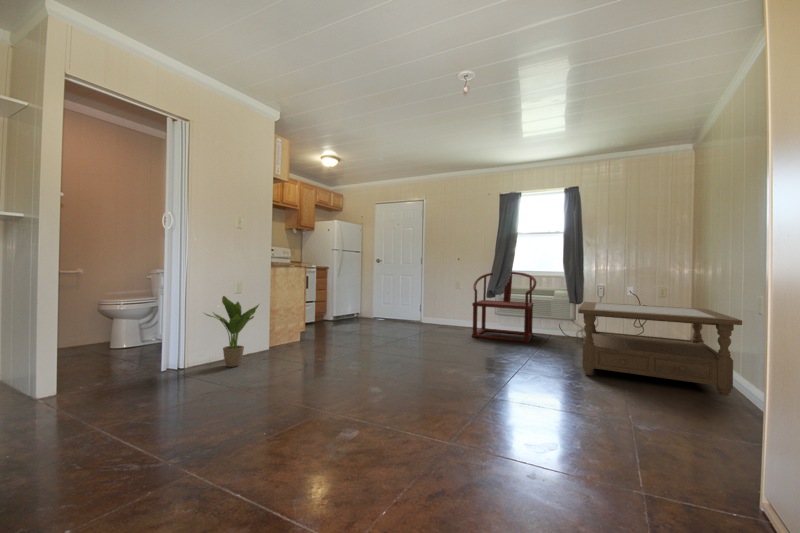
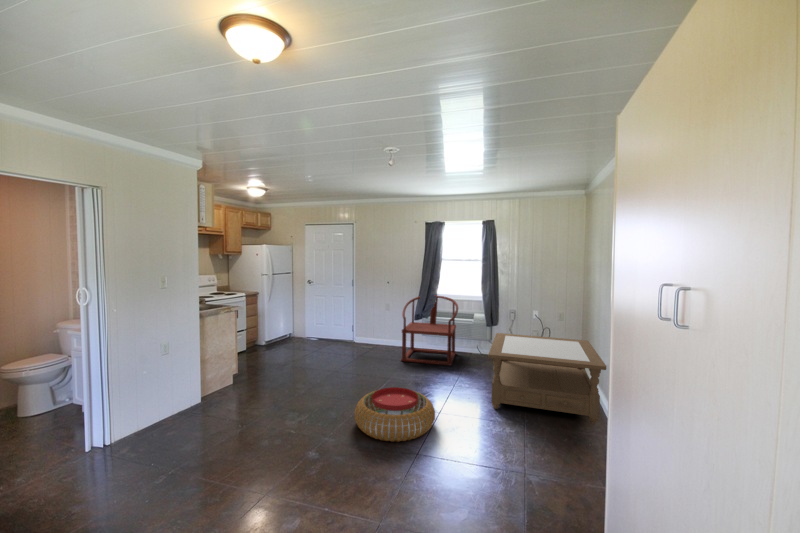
potted plant: present [206,296,259,367] -> none [128,363,192,433]
pouf: none [422,341,514,390] -> present [355,387,435,442]

